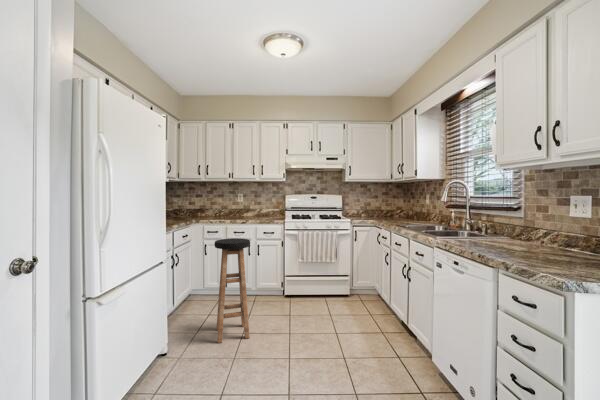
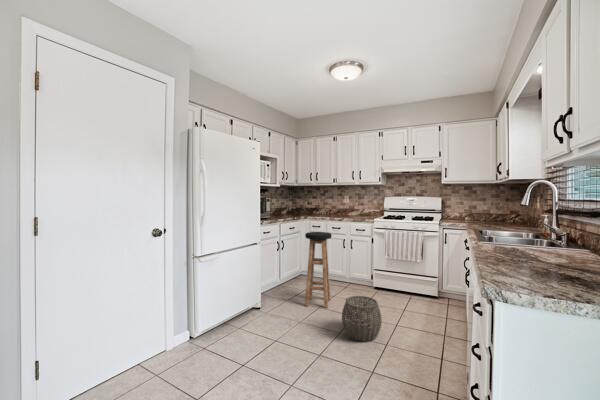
woven basket: none [287,315,338,377] -> present [342,296,382,341]

